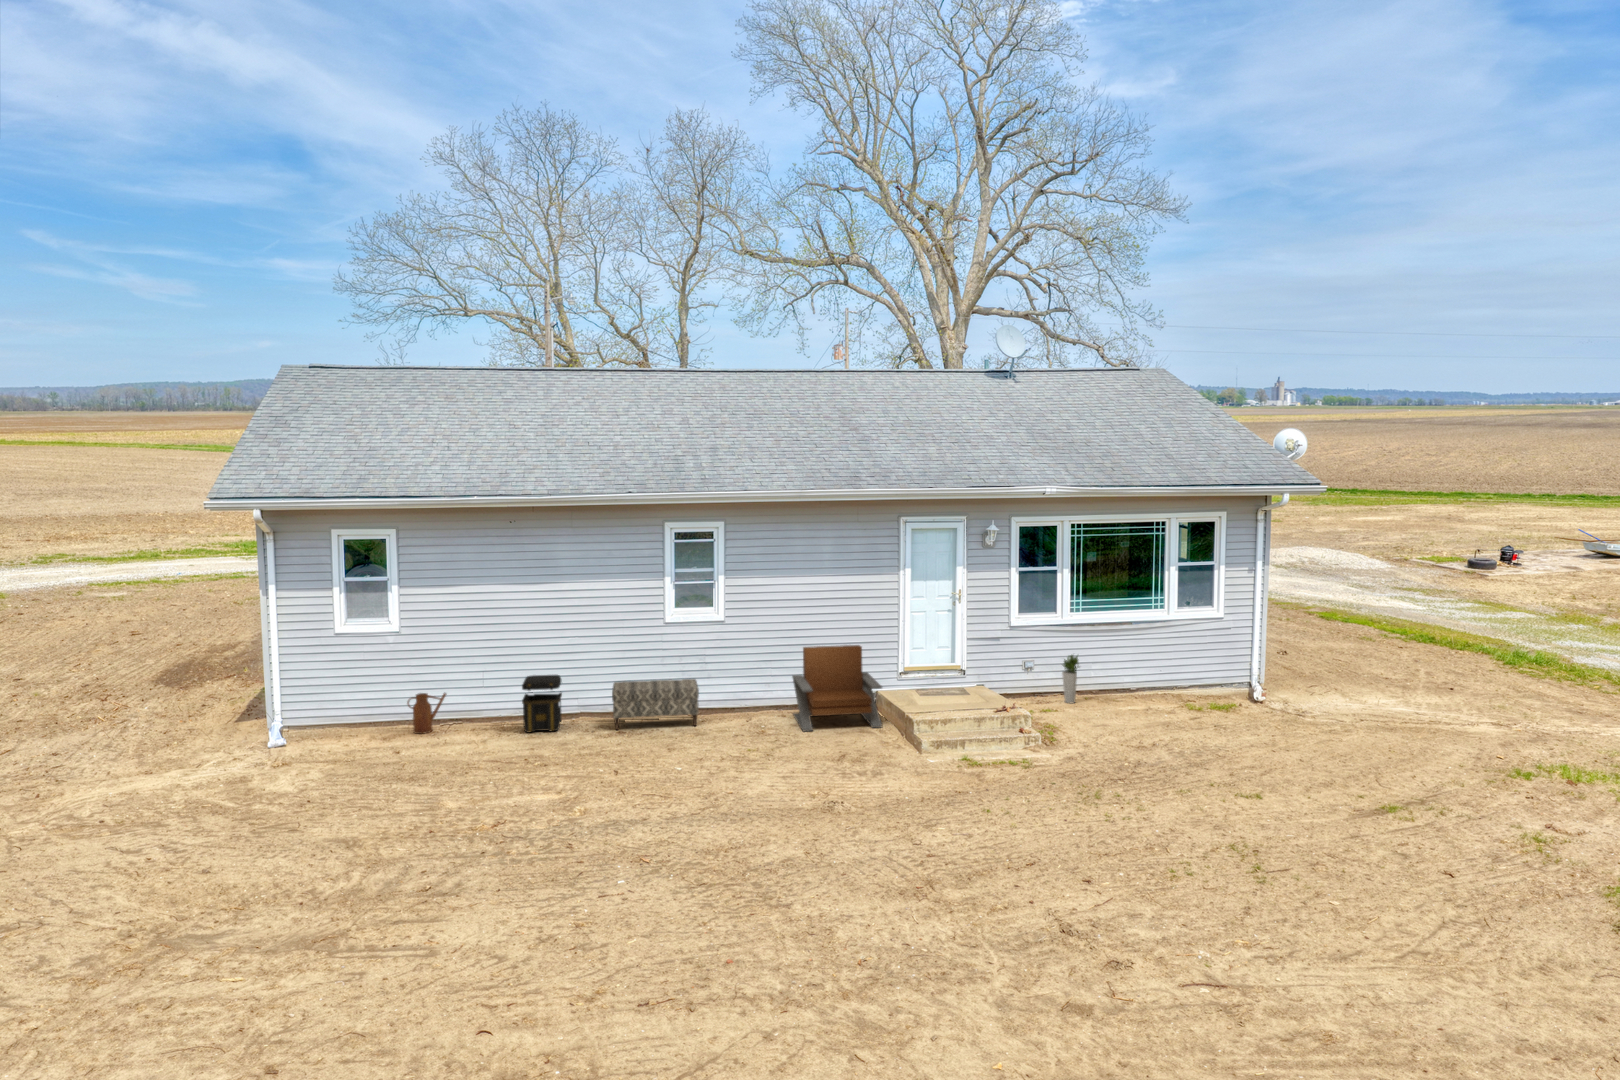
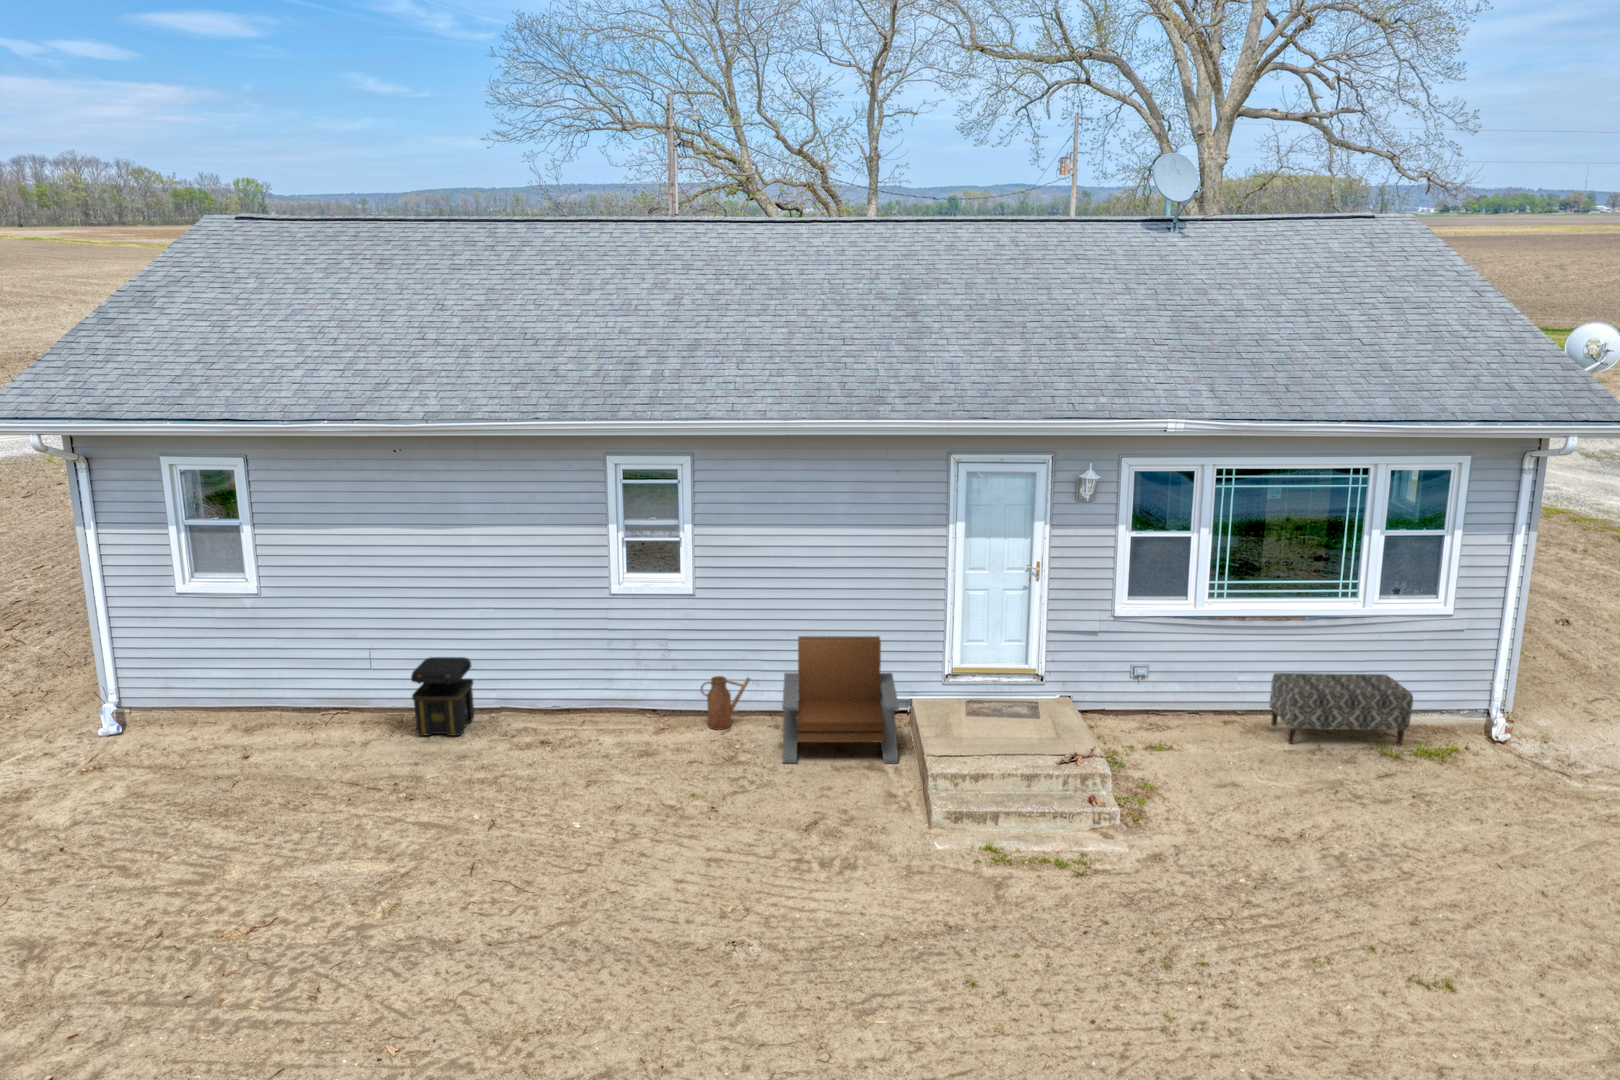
planter: present [1062,655,1079,703] -> none [1183,658,1215,732]
bench: present [612,679,699,730] -> present [1269,673,1413,745]
watering can: present [407,693,447,734] -> present [701,676,750,730]

